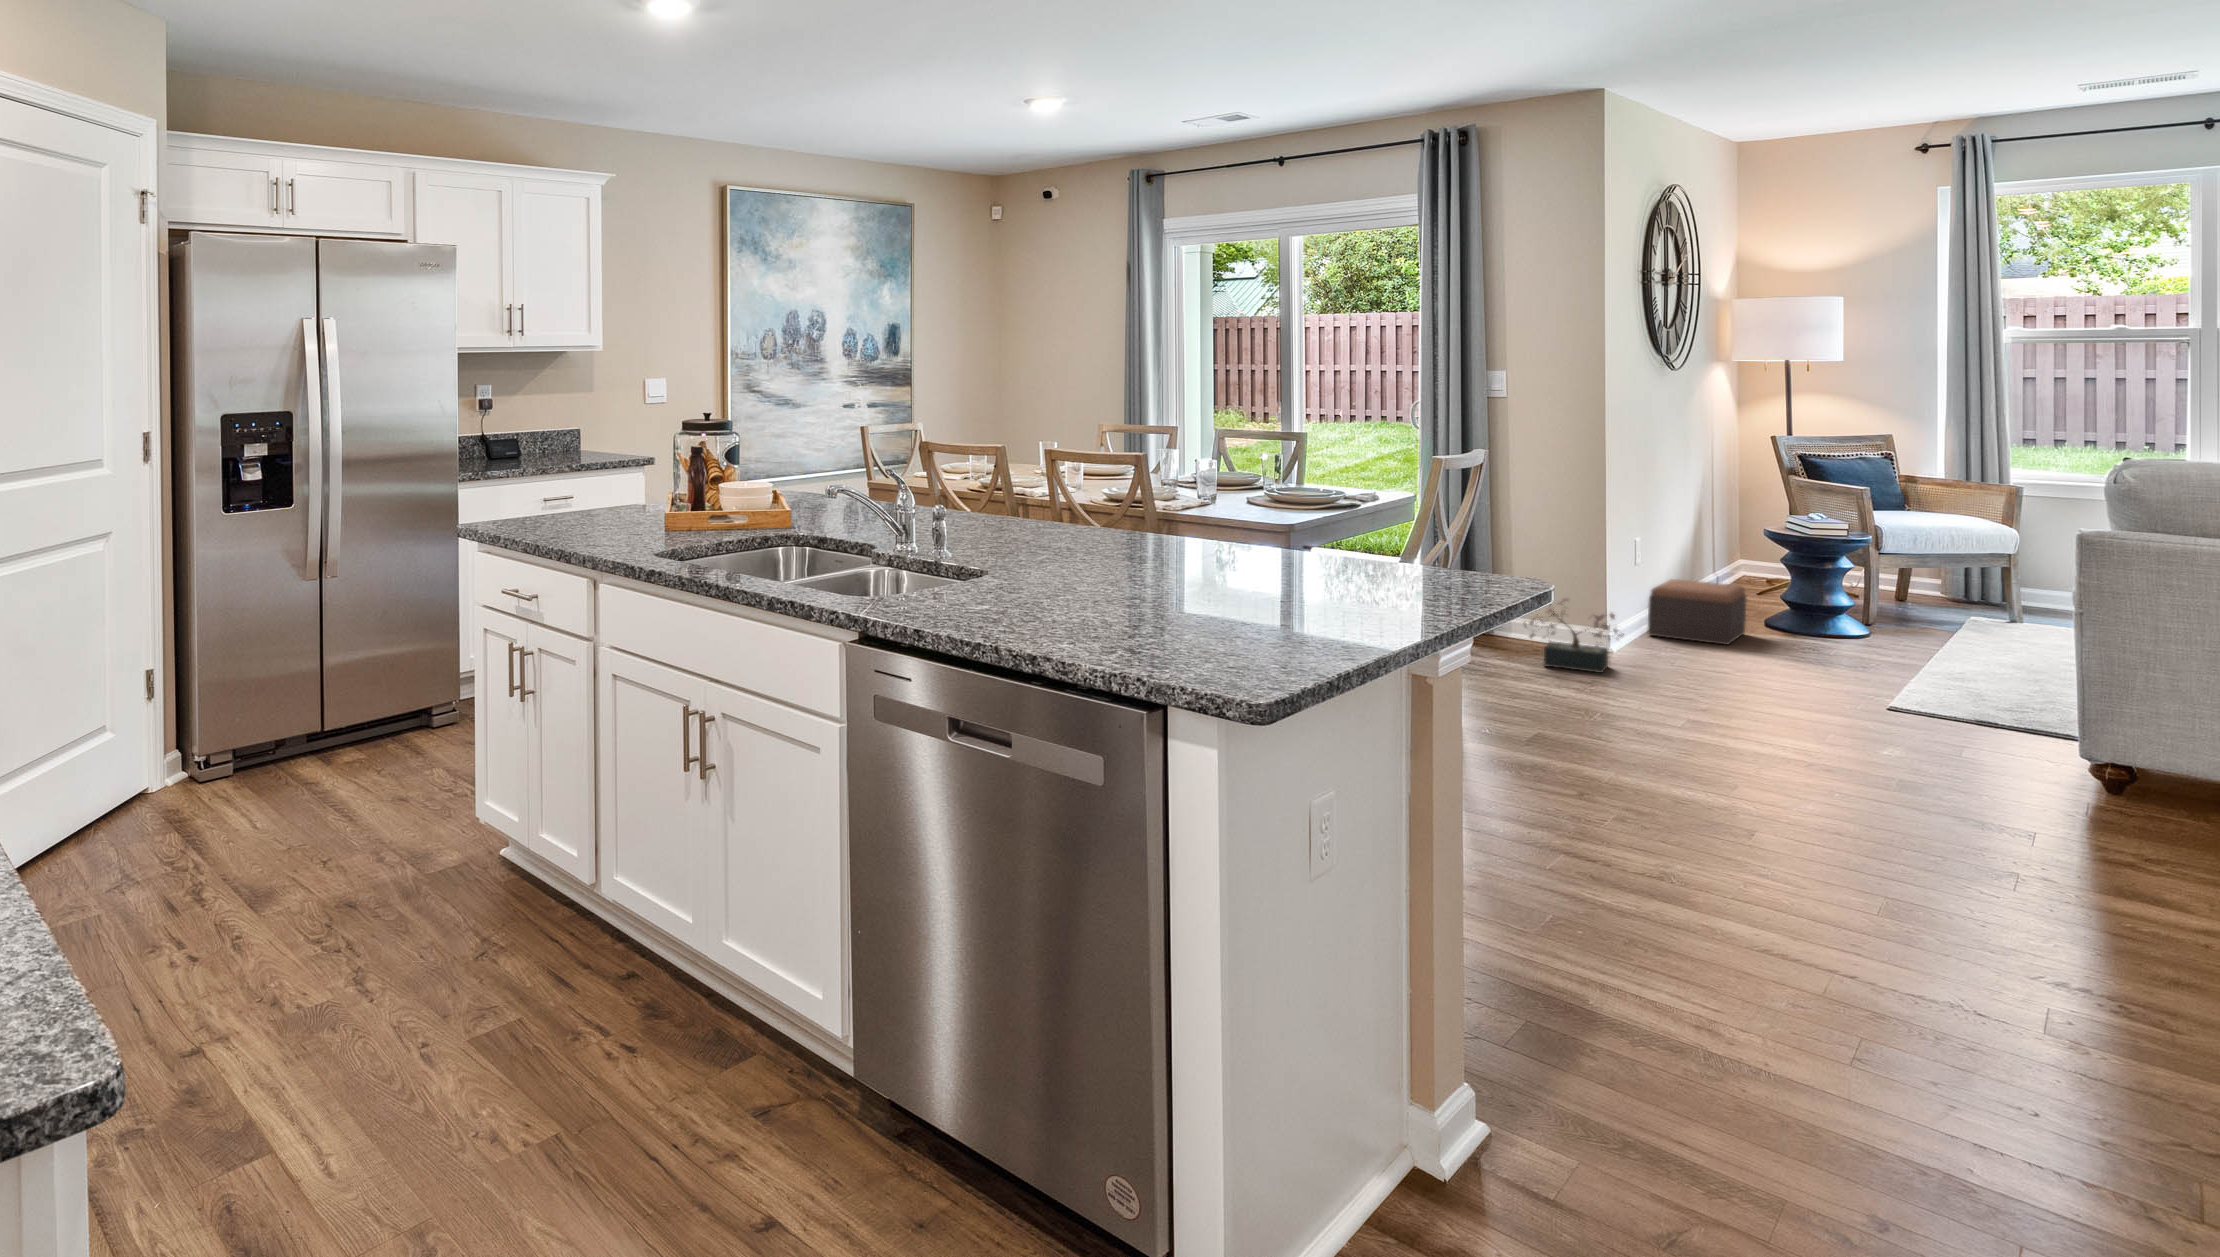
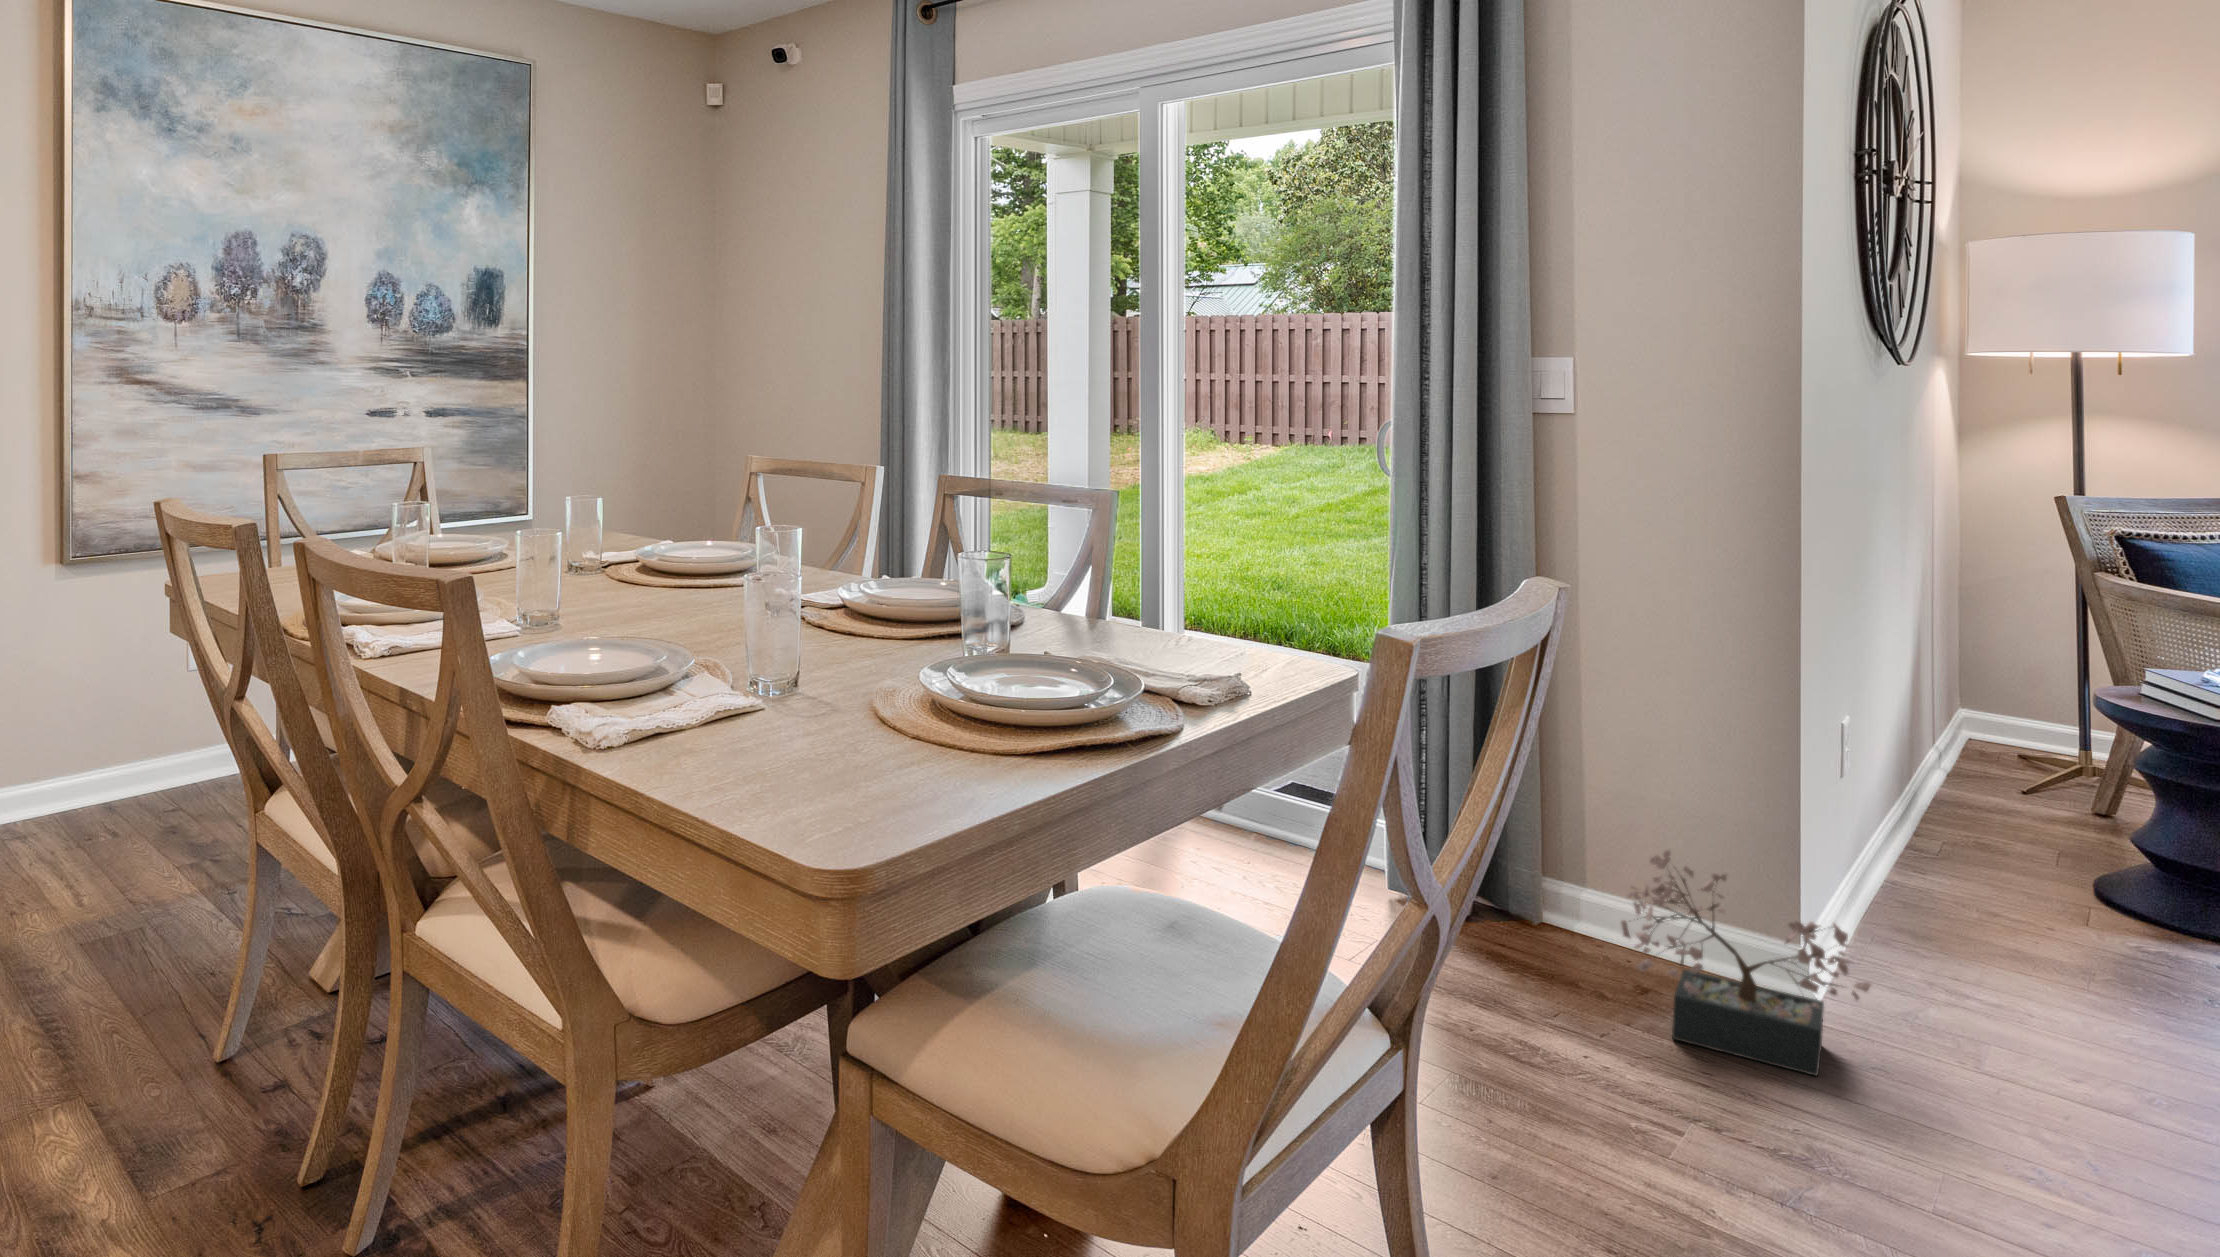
footstool: present [1648,579,1746,645] -> none [1865,789,2073,959]

